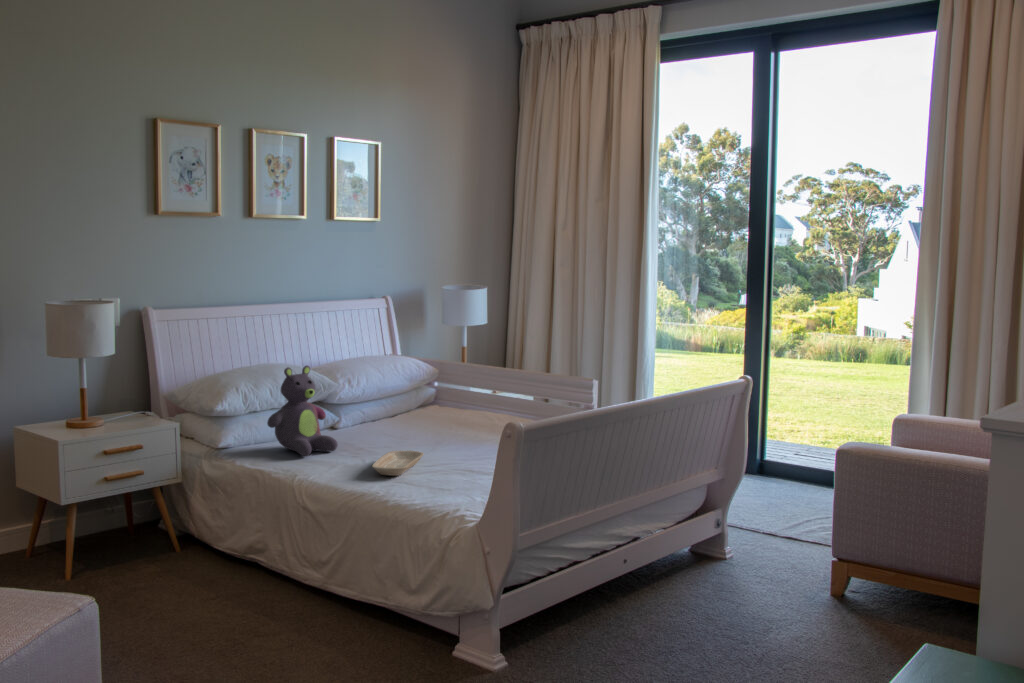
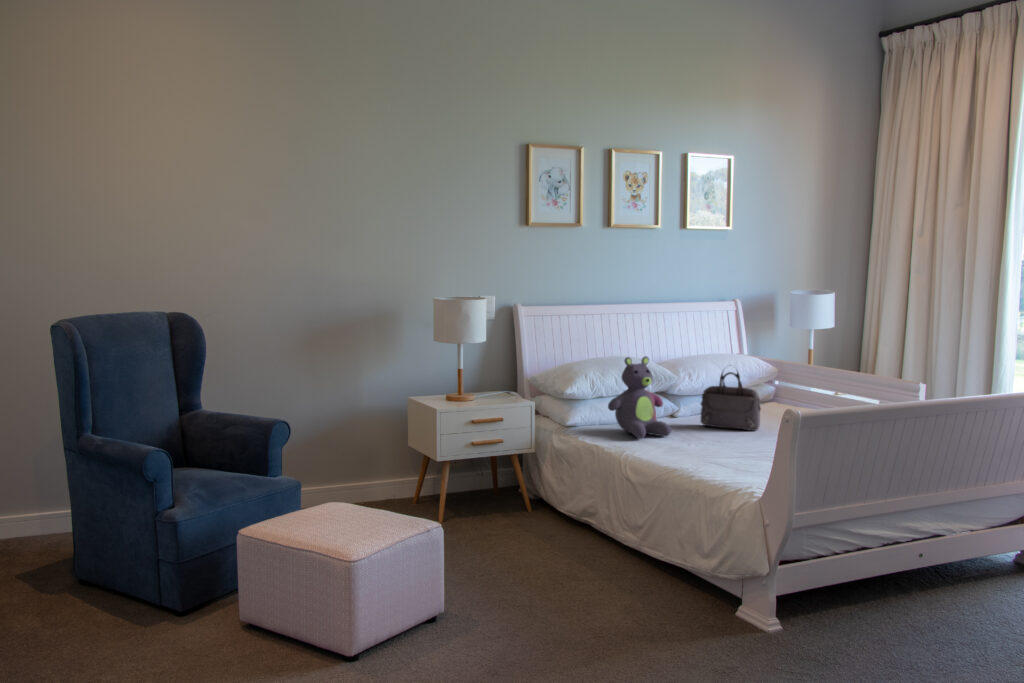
handbag: none [364,371,427,438] -> present [701,370,761,431]
tray: present [372,451,424,476] -> none [696,440,751,462]

